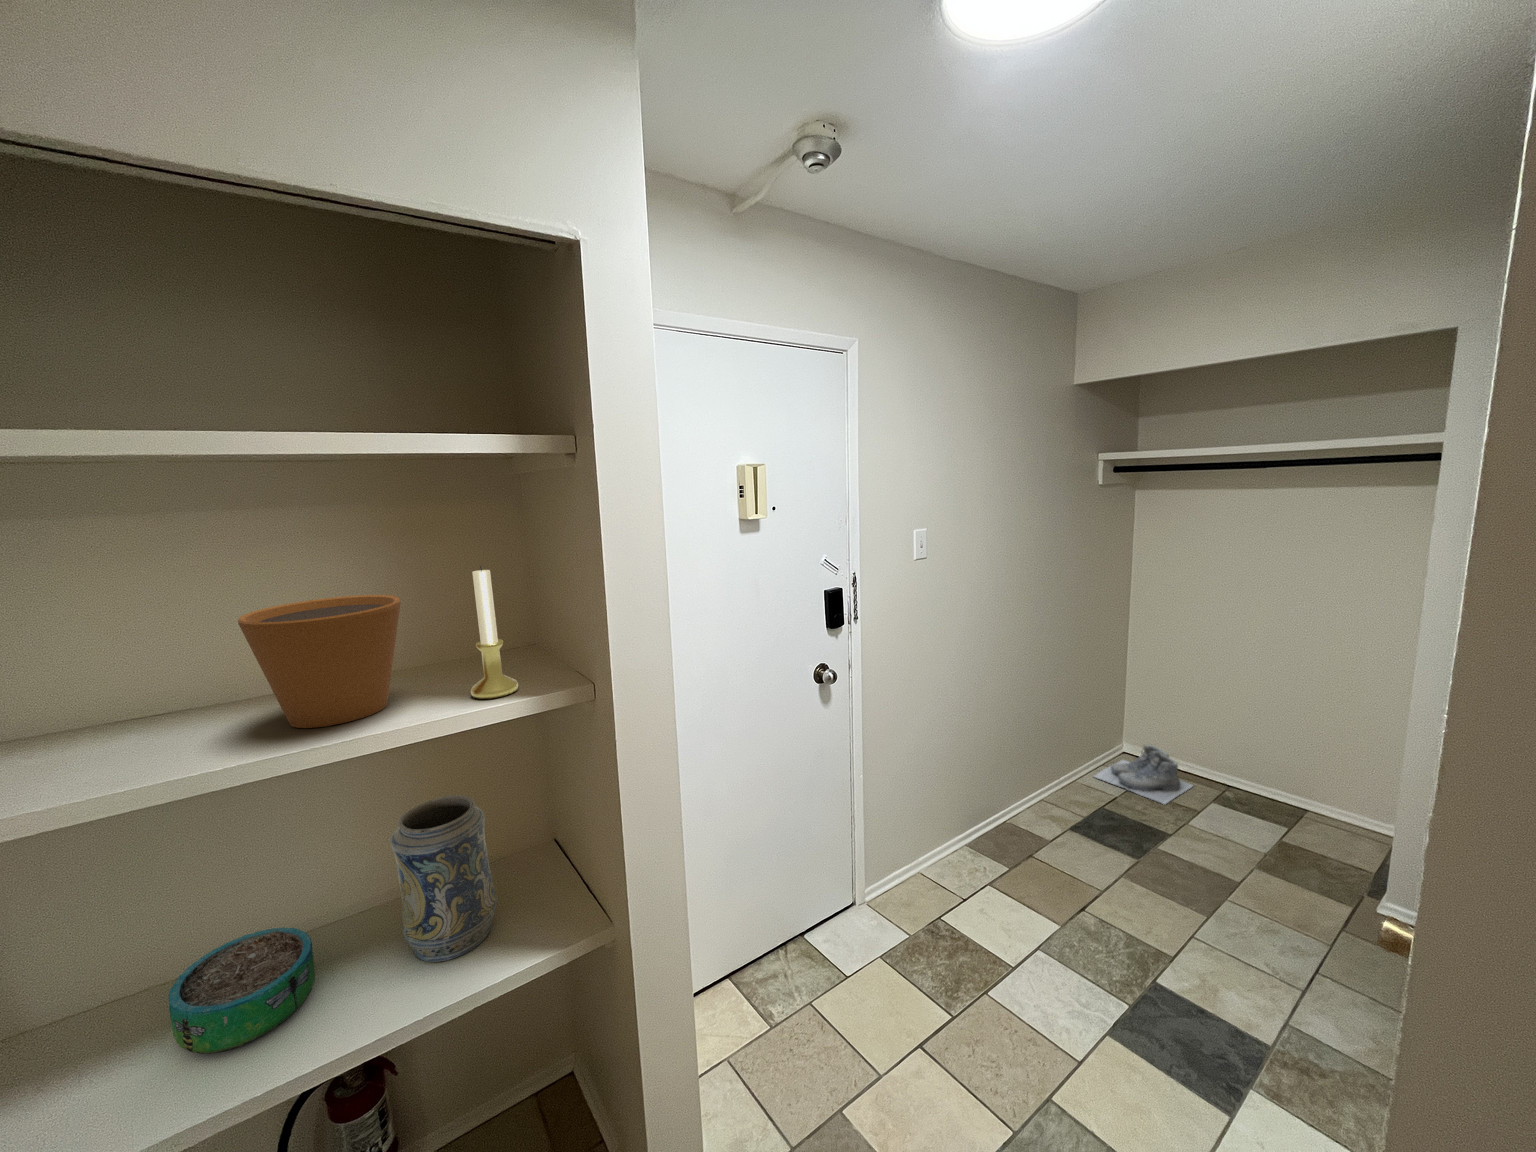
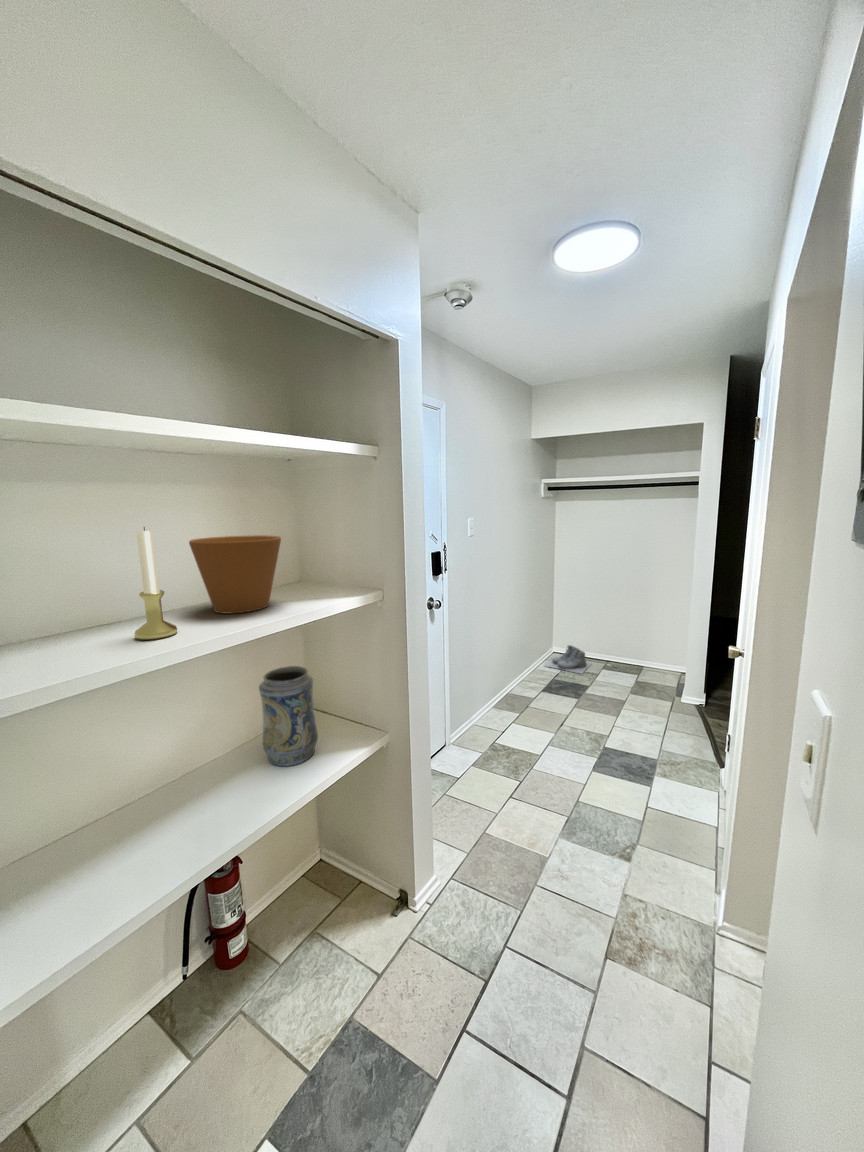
candle holder: present [471,566,518,699] -> present [134,527,177,640]
decorative bowl: present [168,928,315,1053] -> none [145,757,228,829]

